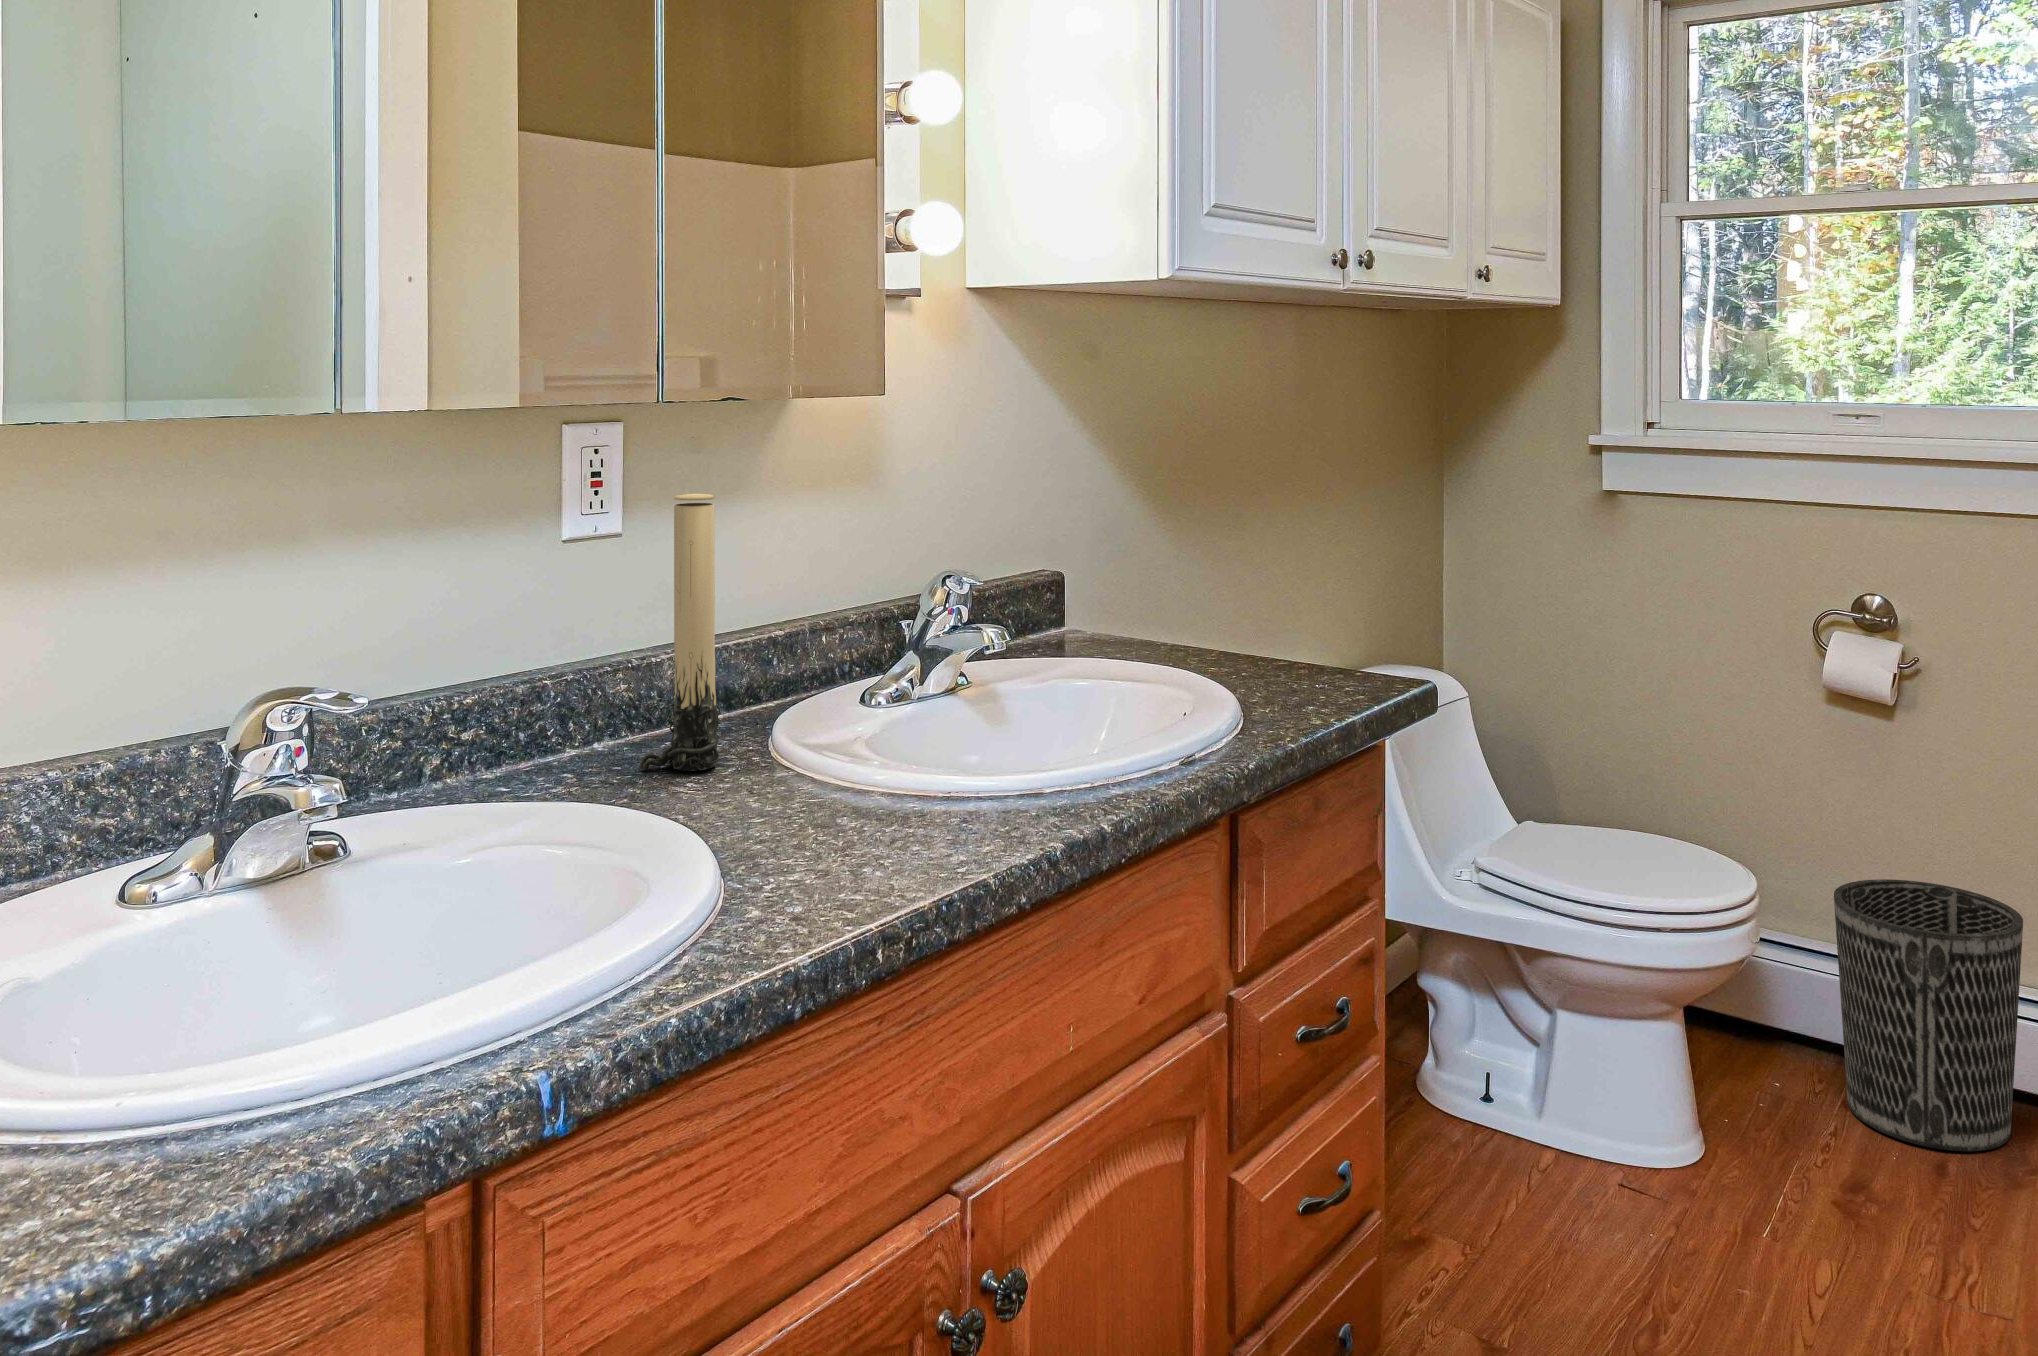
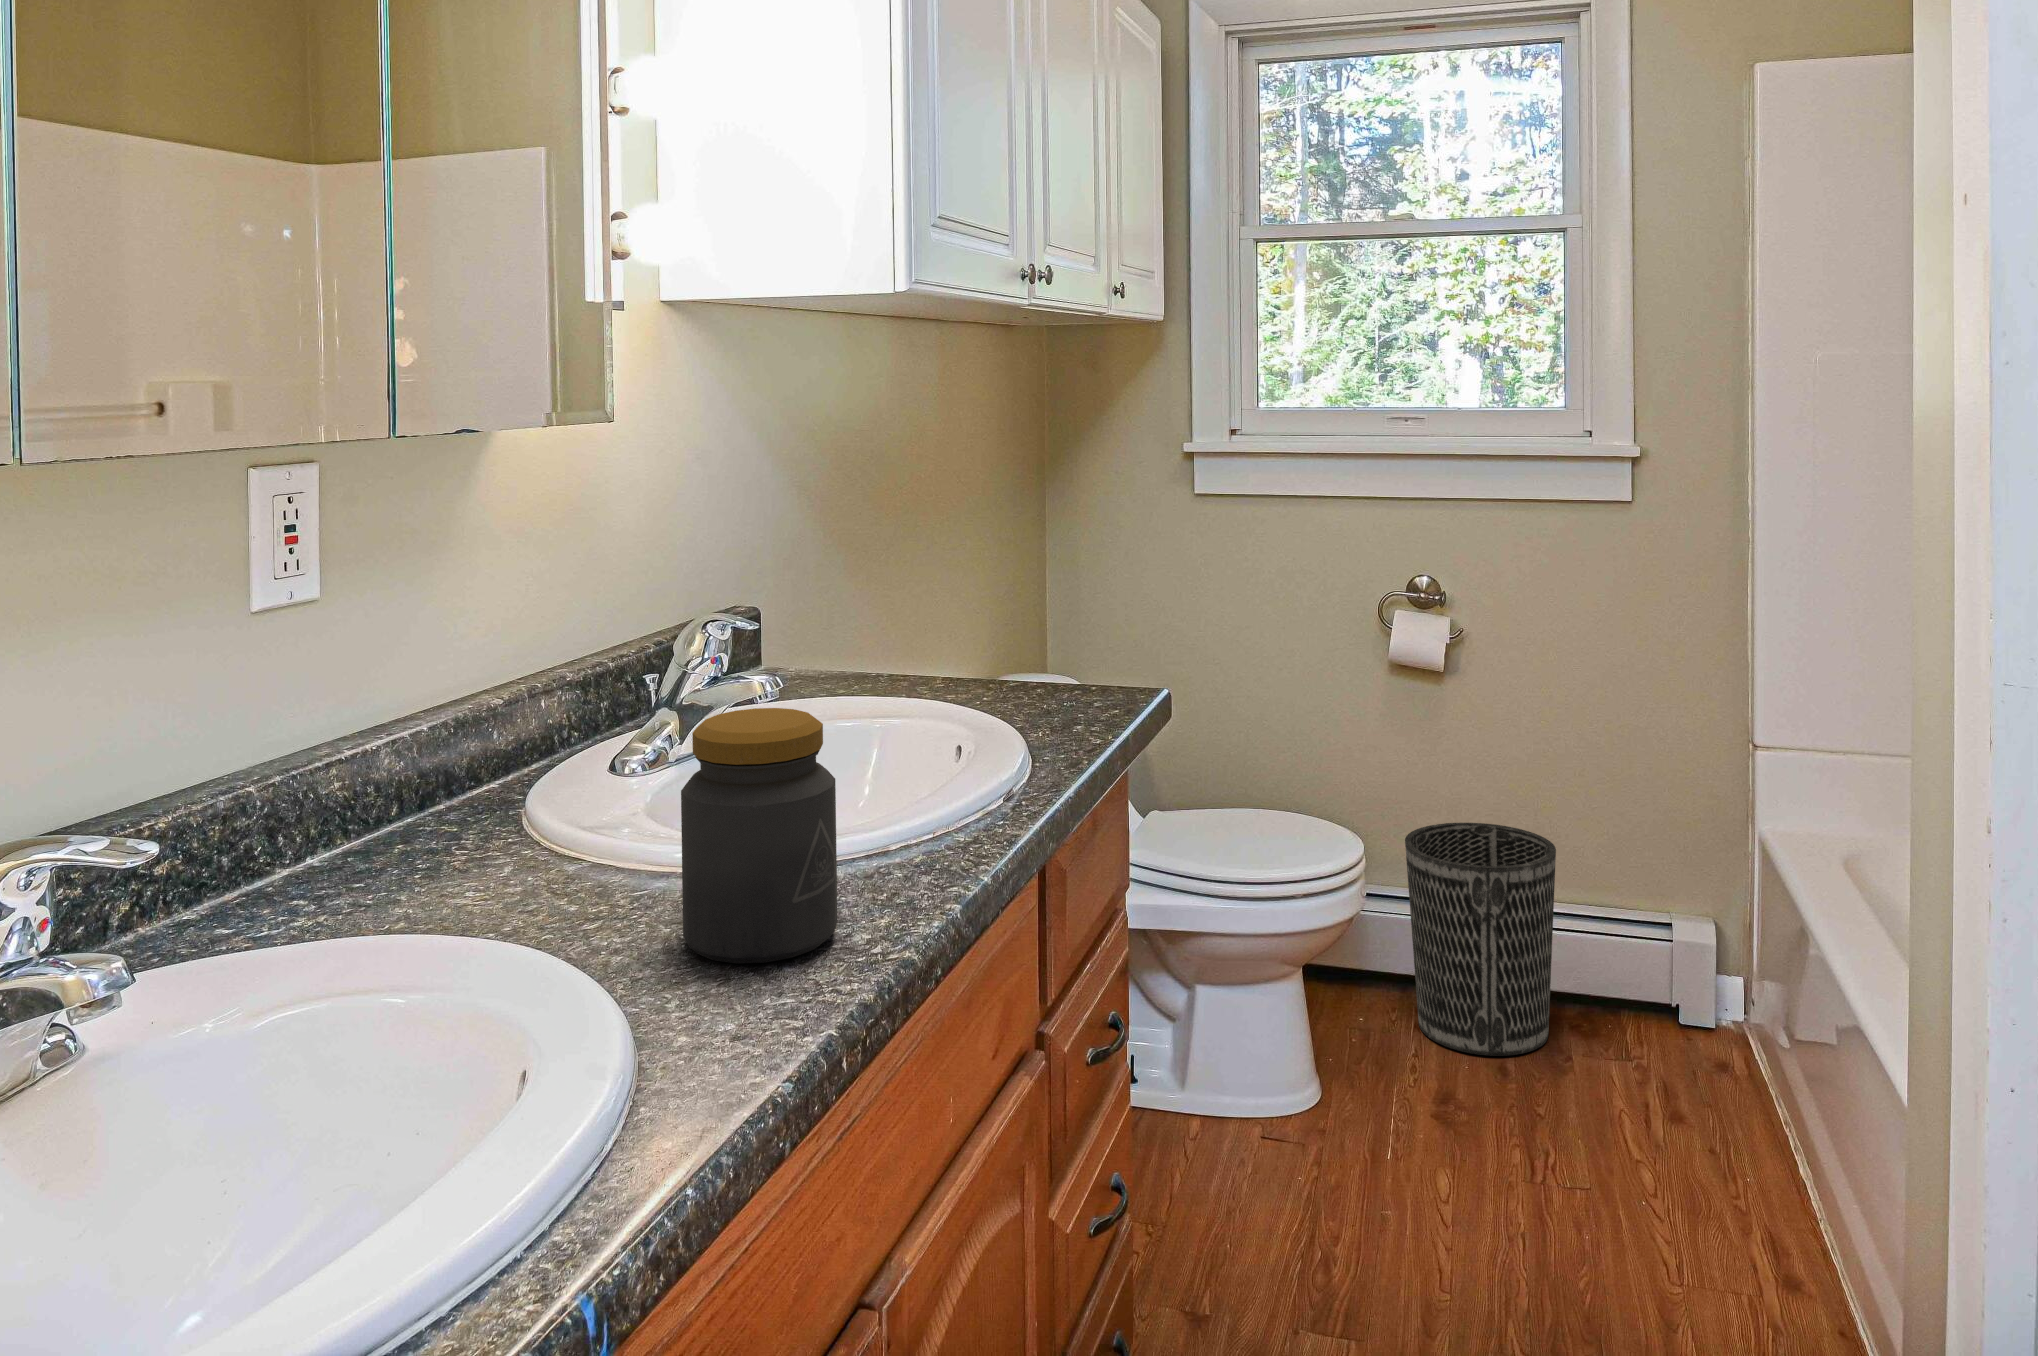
candle: present [640,494,719,771] -> none [391,545,493,880]
jar: none [817,647,951,865] -> present [681,708,838,964]

